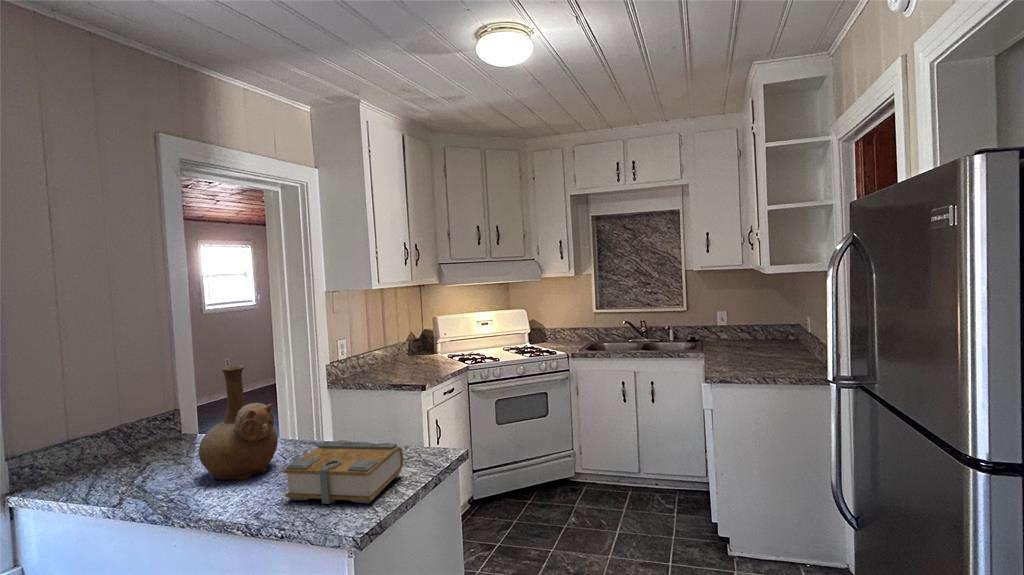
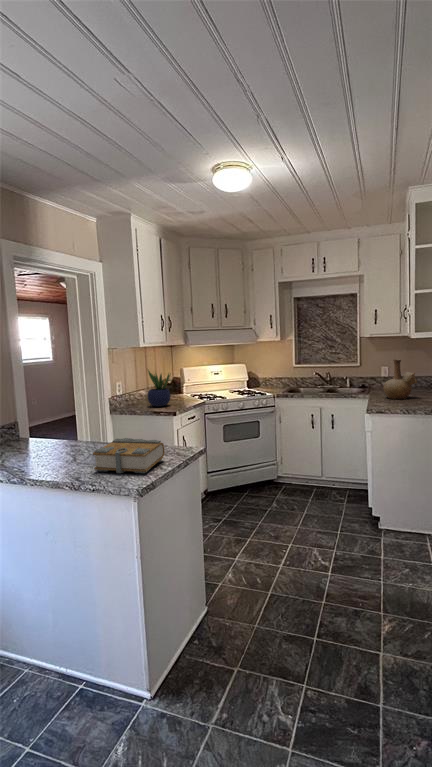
potted plant: none [383,319,422,375] -> present [147,370,171,407]
vase: present [198,365,278,480] -> present [383,359,417,399]

